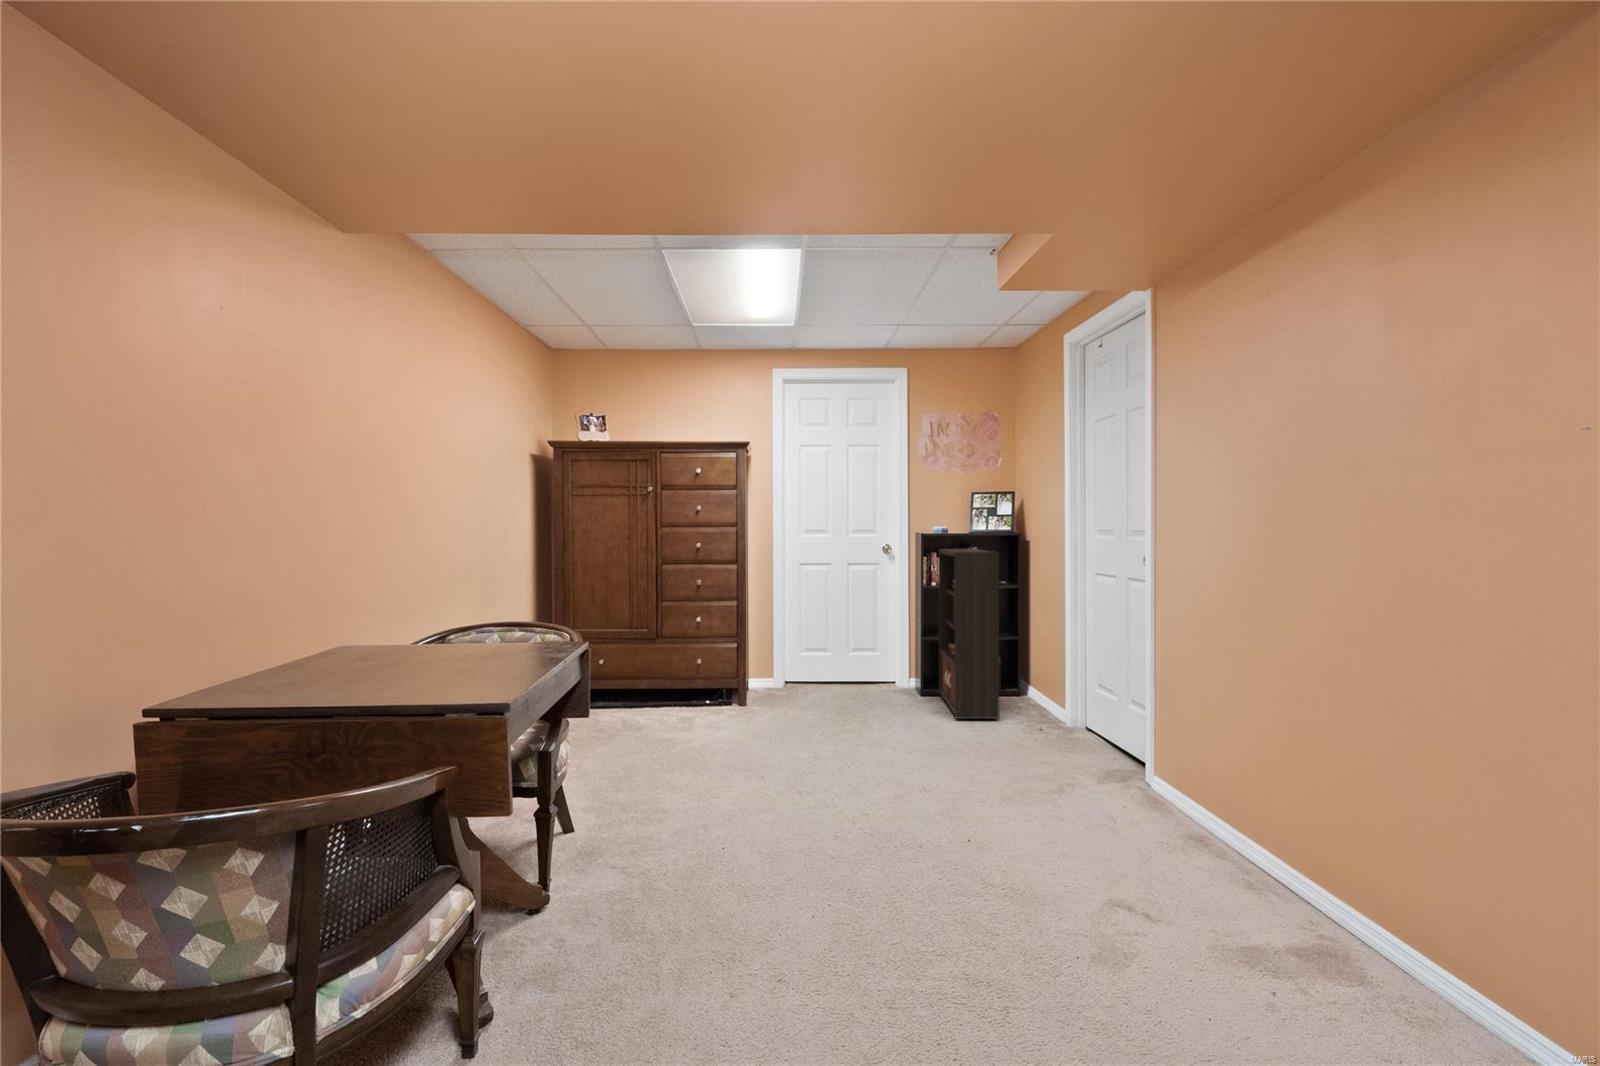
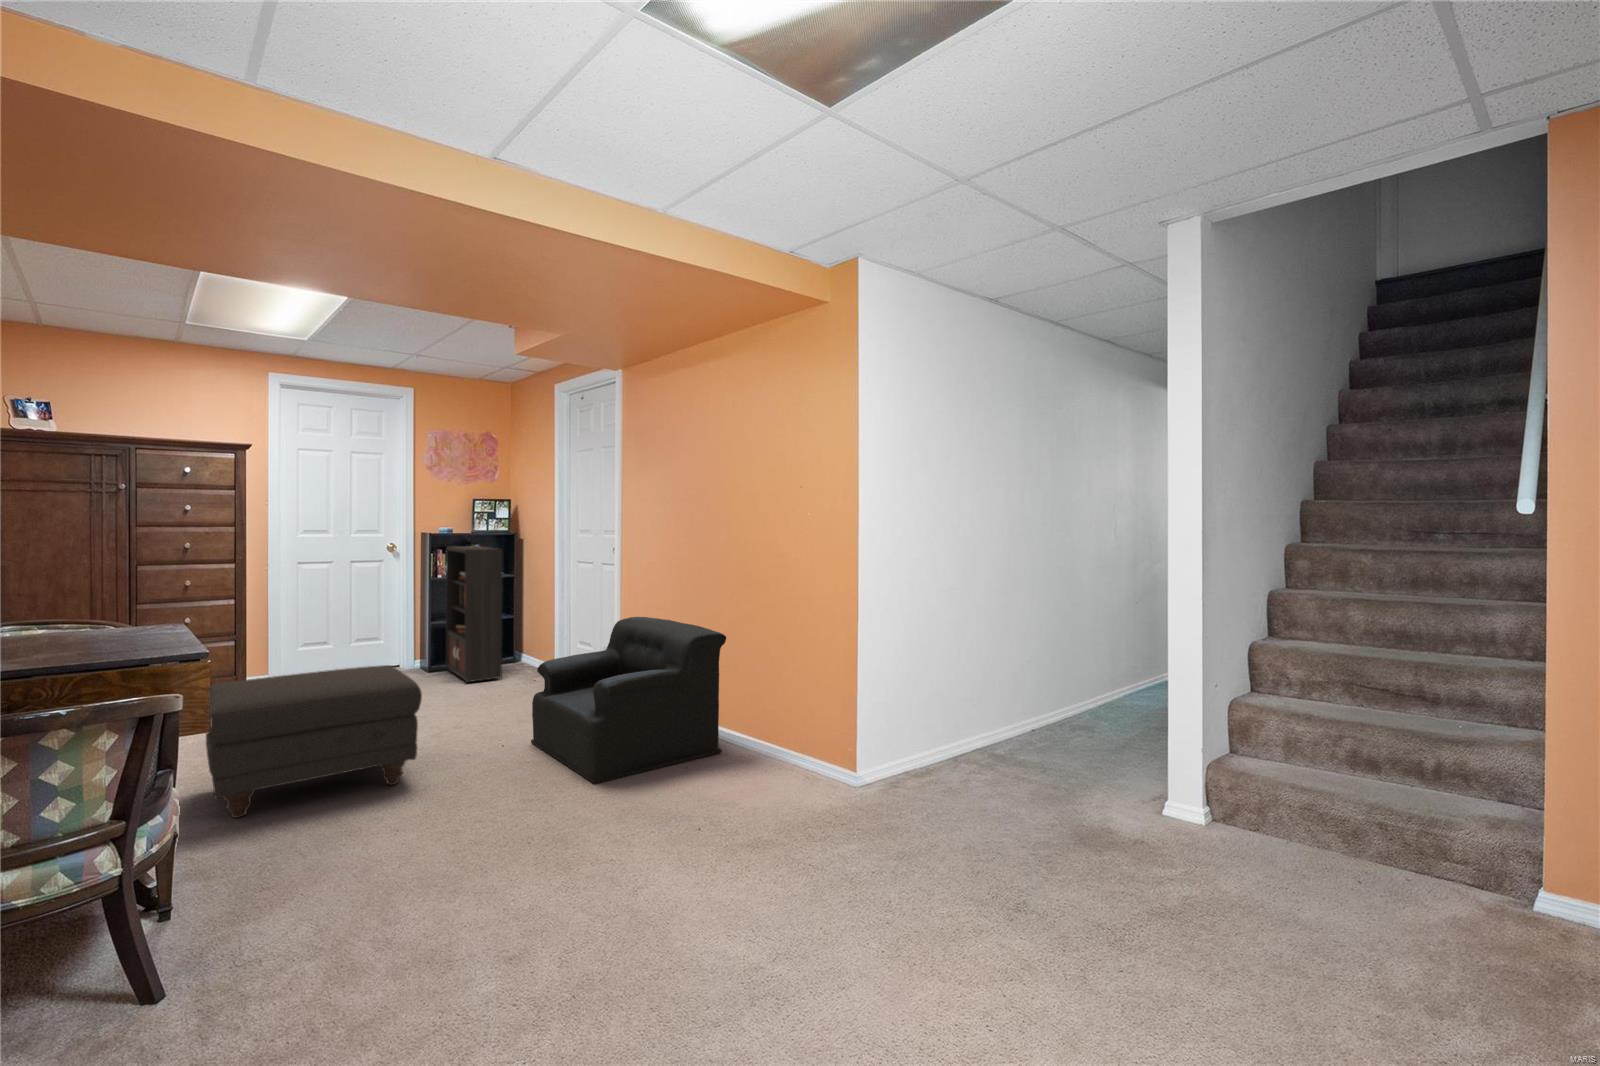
armchair: none [1021,670,1443,1012] -> present [531,617,726,784]
ottoman: none [601,703,851,889] -> present [206,665,422,818]

